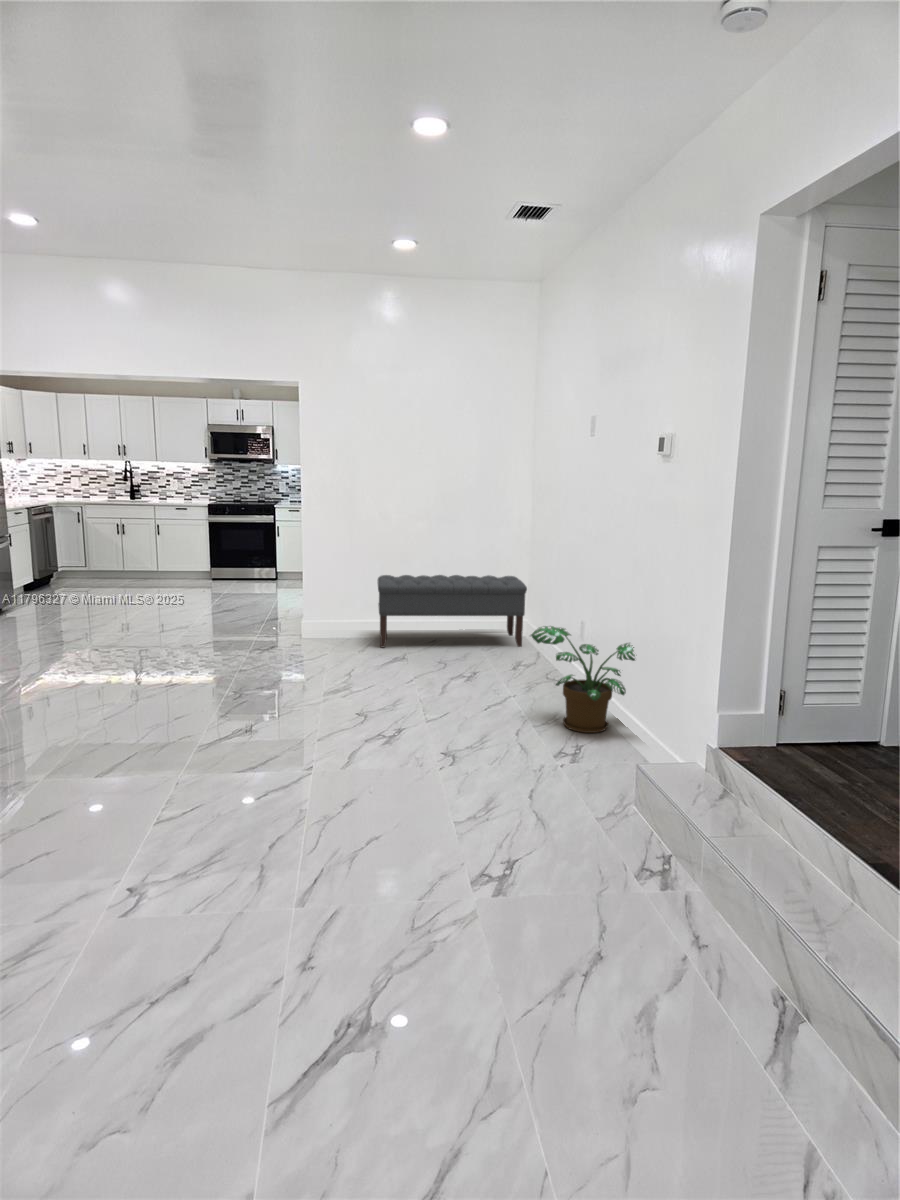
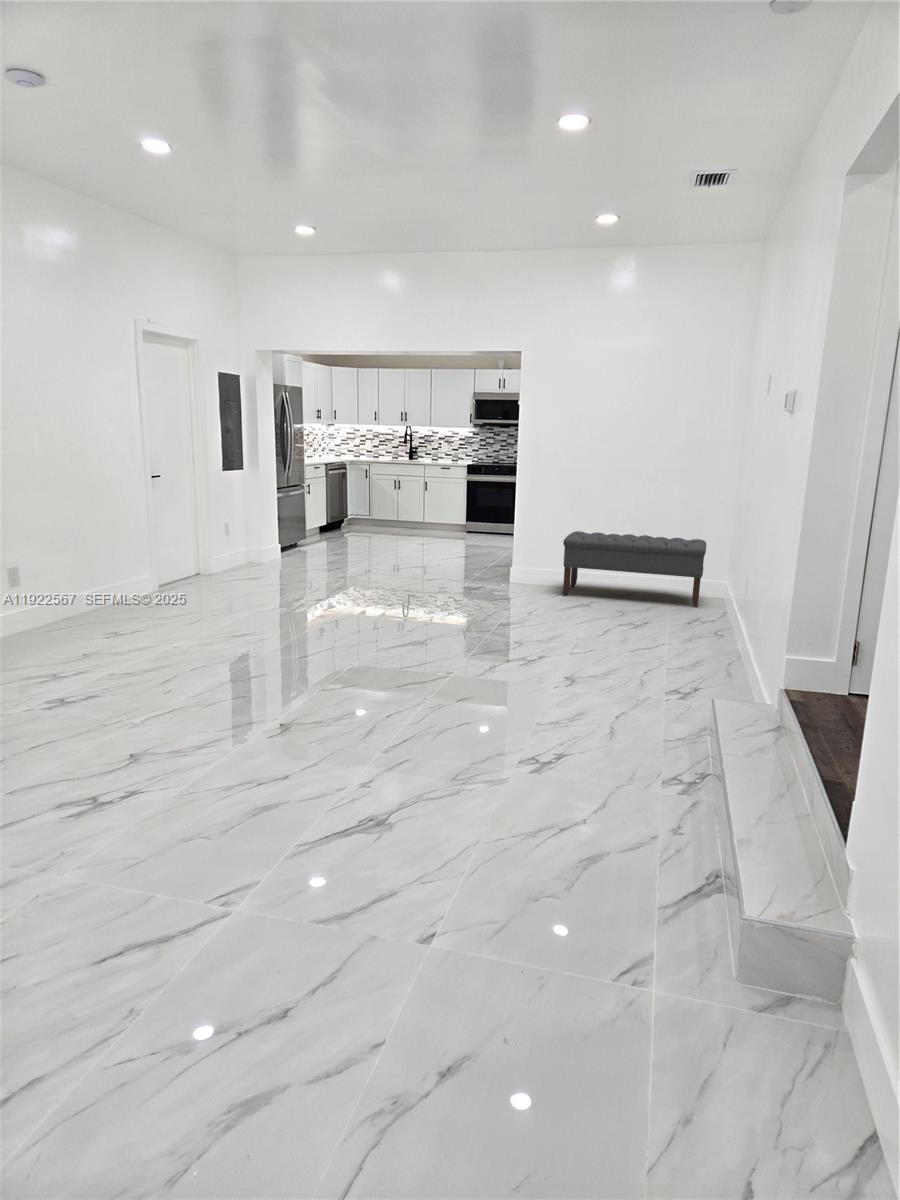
potted plant: present [530,626,635,733] -> none [652,579,749,676]

